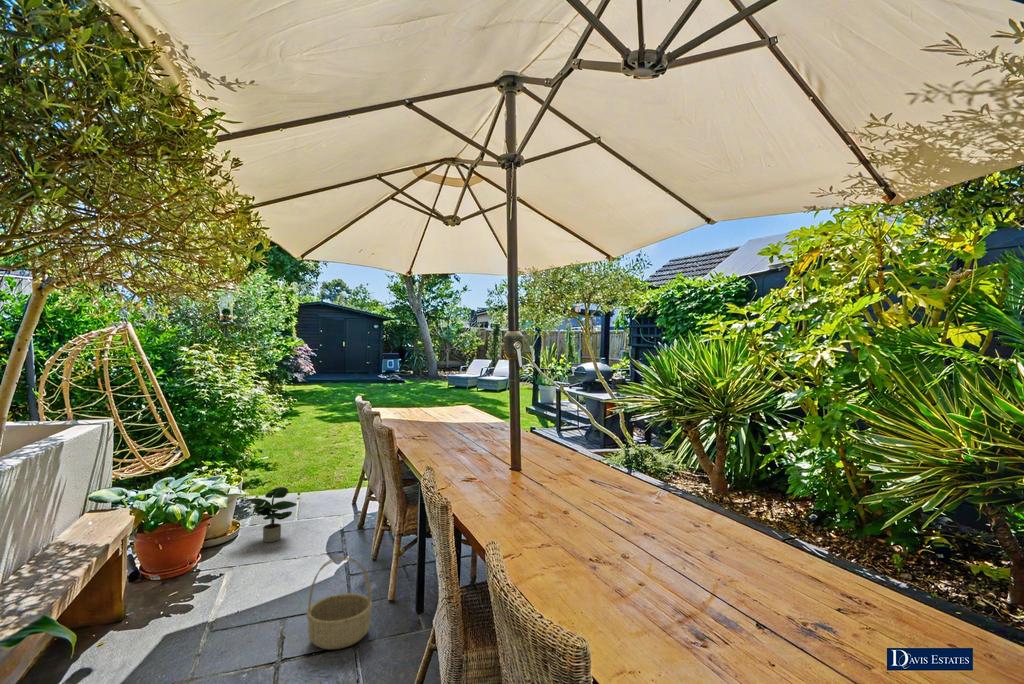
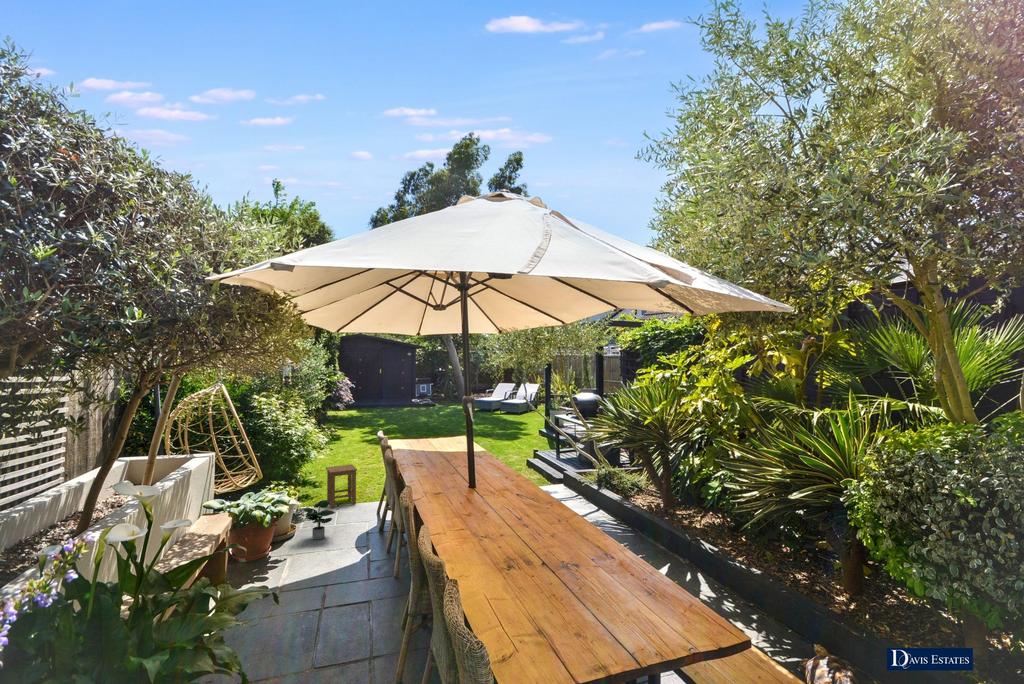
stool: none [282,440,325,497] -> present [326,464,357,508]
basket: present [307,557,372,650] -> none [339,544,380,602]

